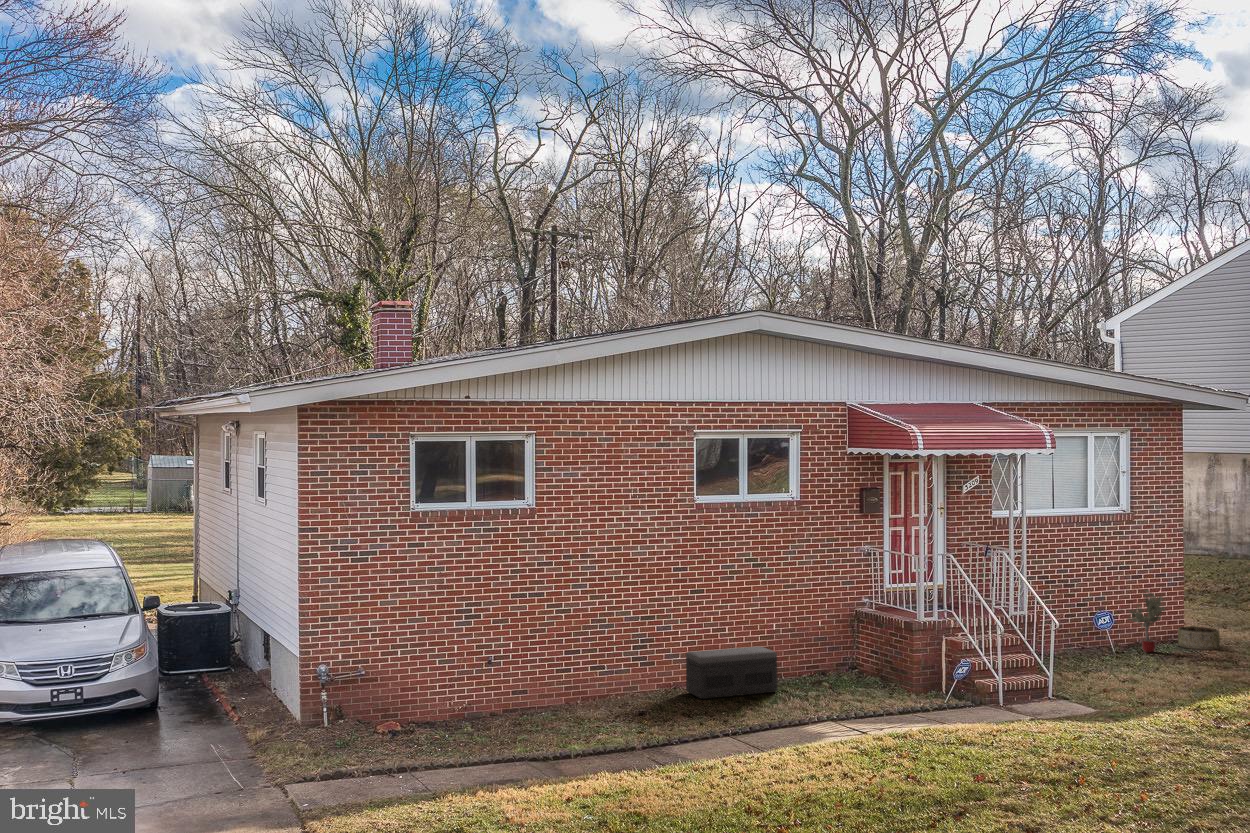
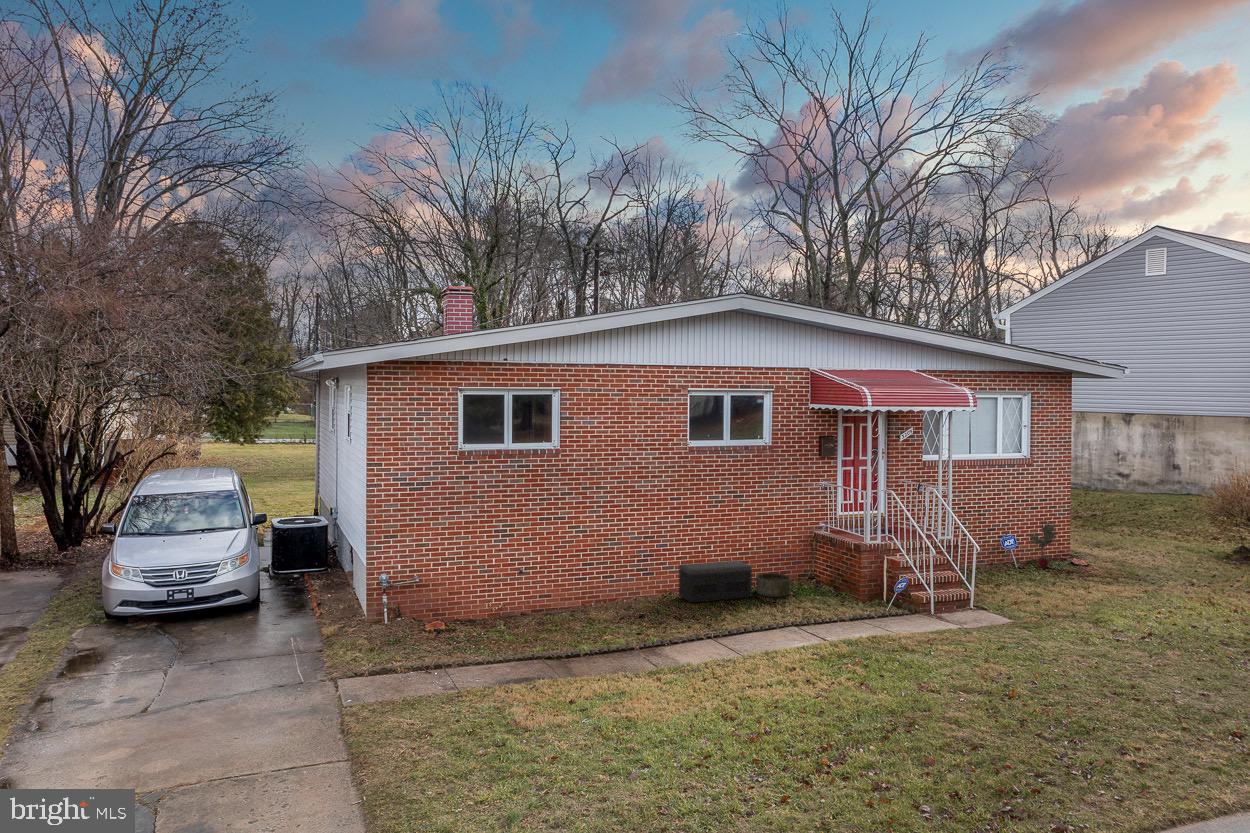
basket: present [1178,622,1220,650] -> present [756,573,791,597]

